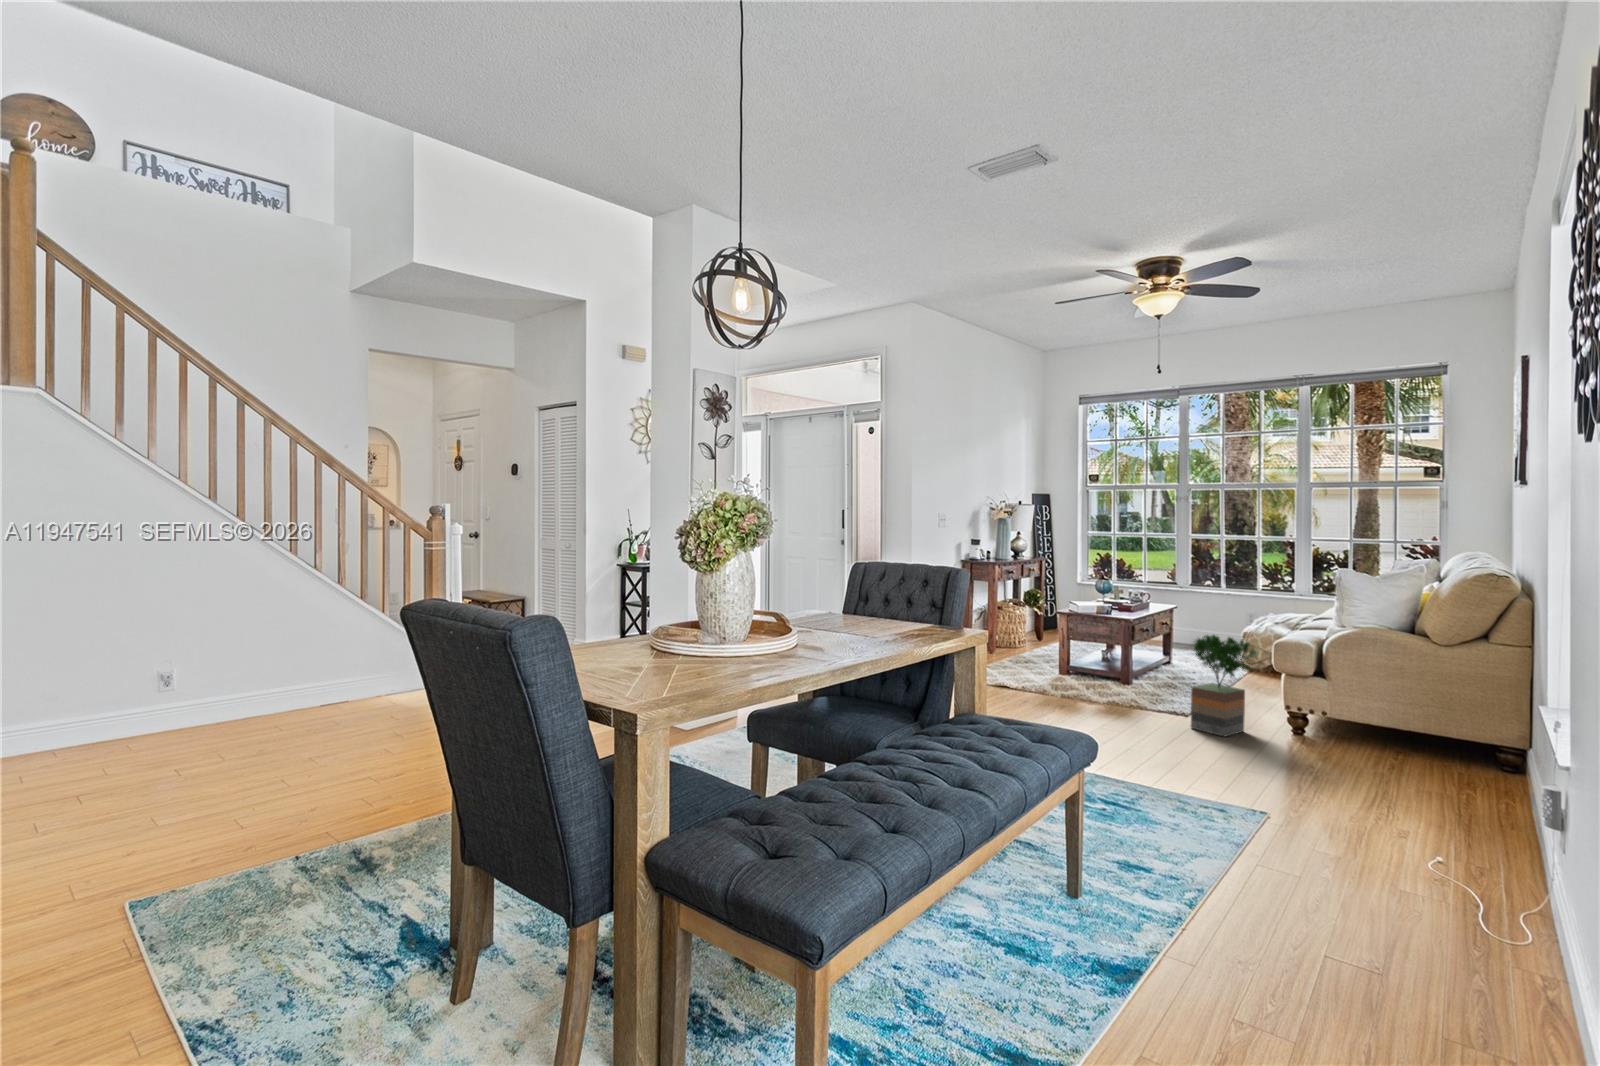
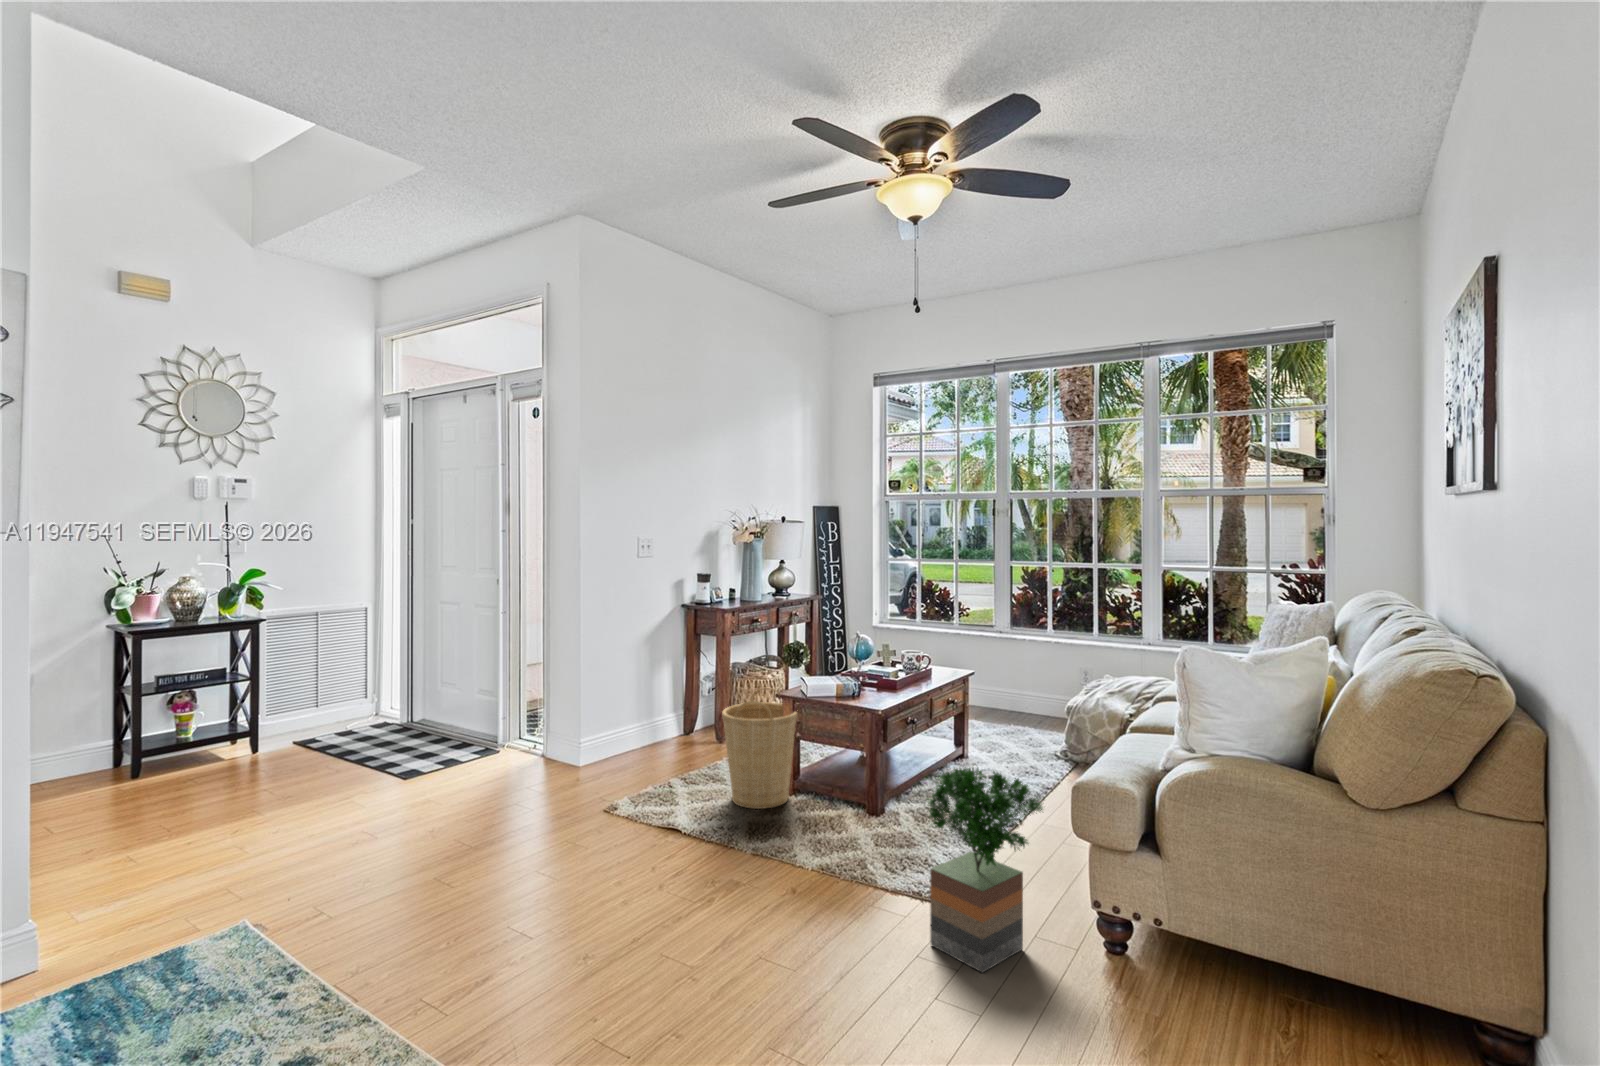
basket: none [1021,609,1070,681] -> present [722,688,797,809]

